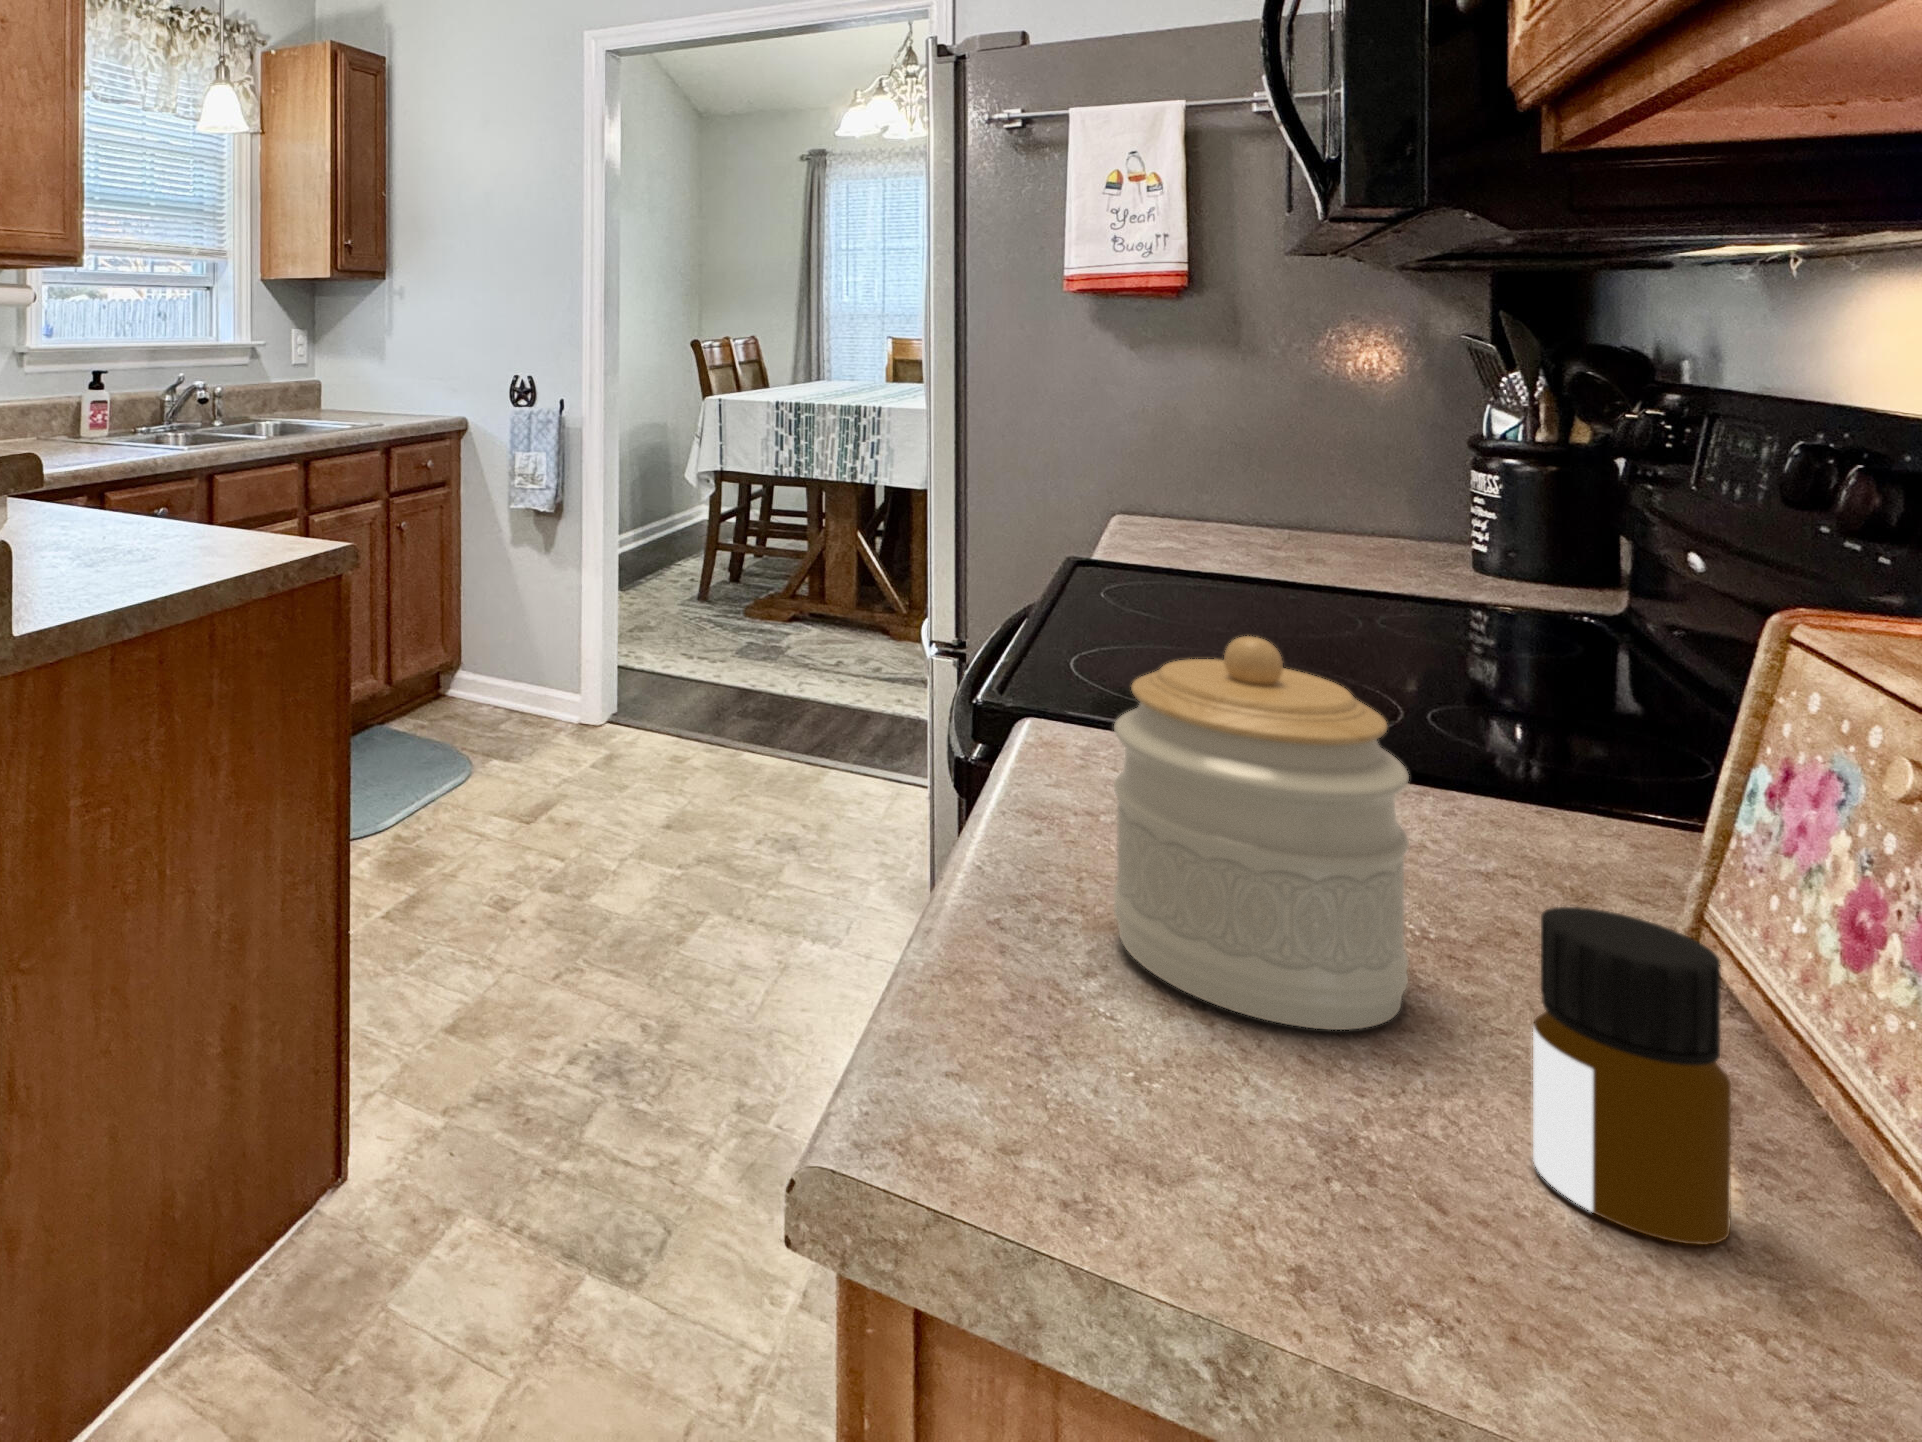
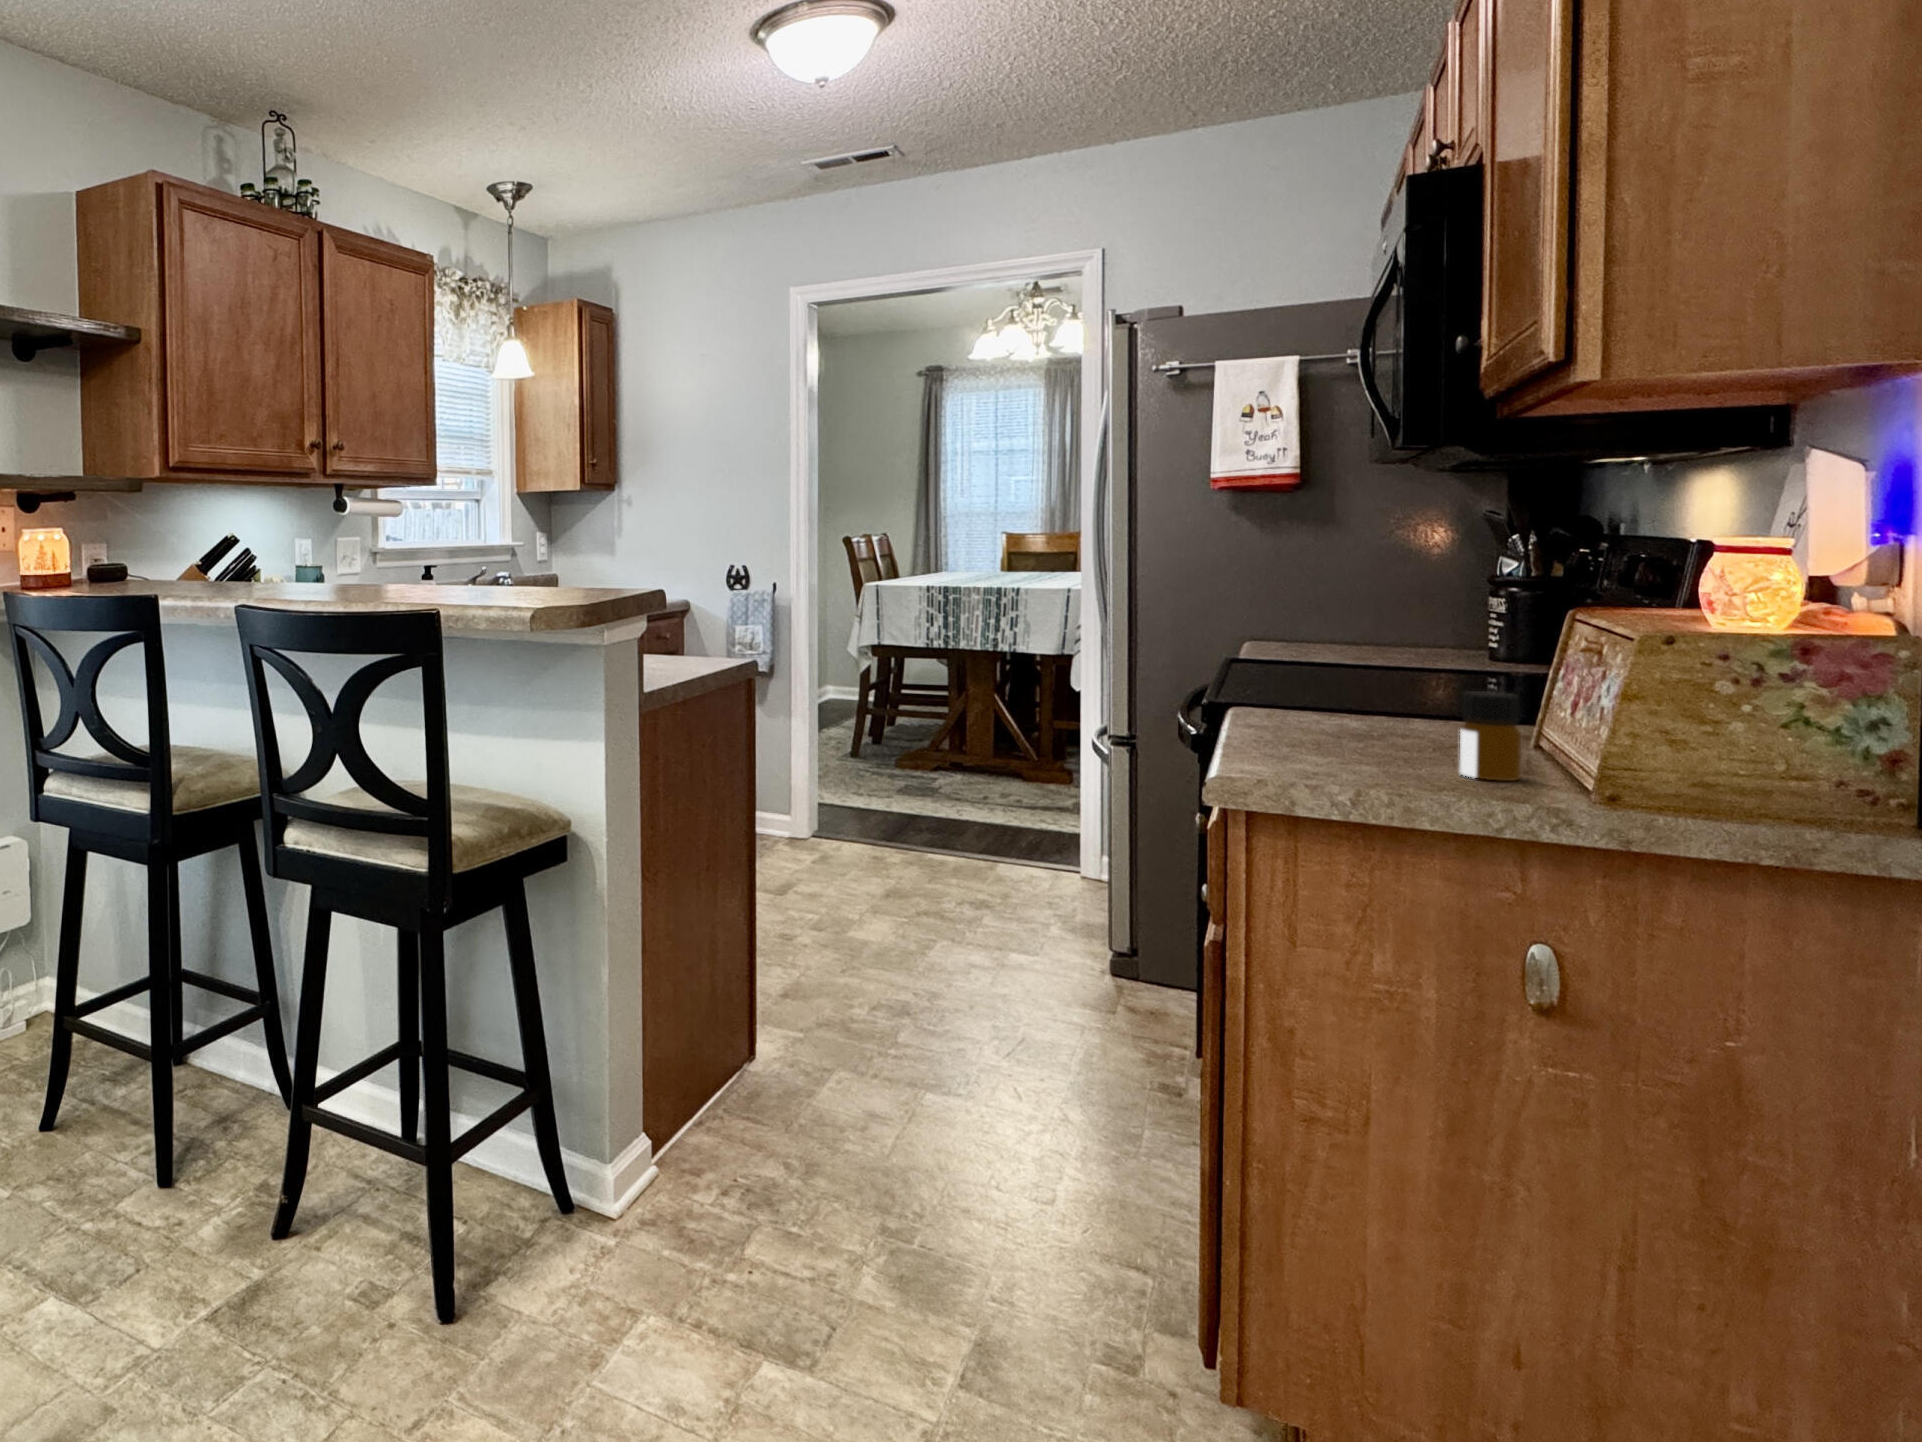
jar: present [1114,636,1409,1030] -> none [1301,623,1423,760]

